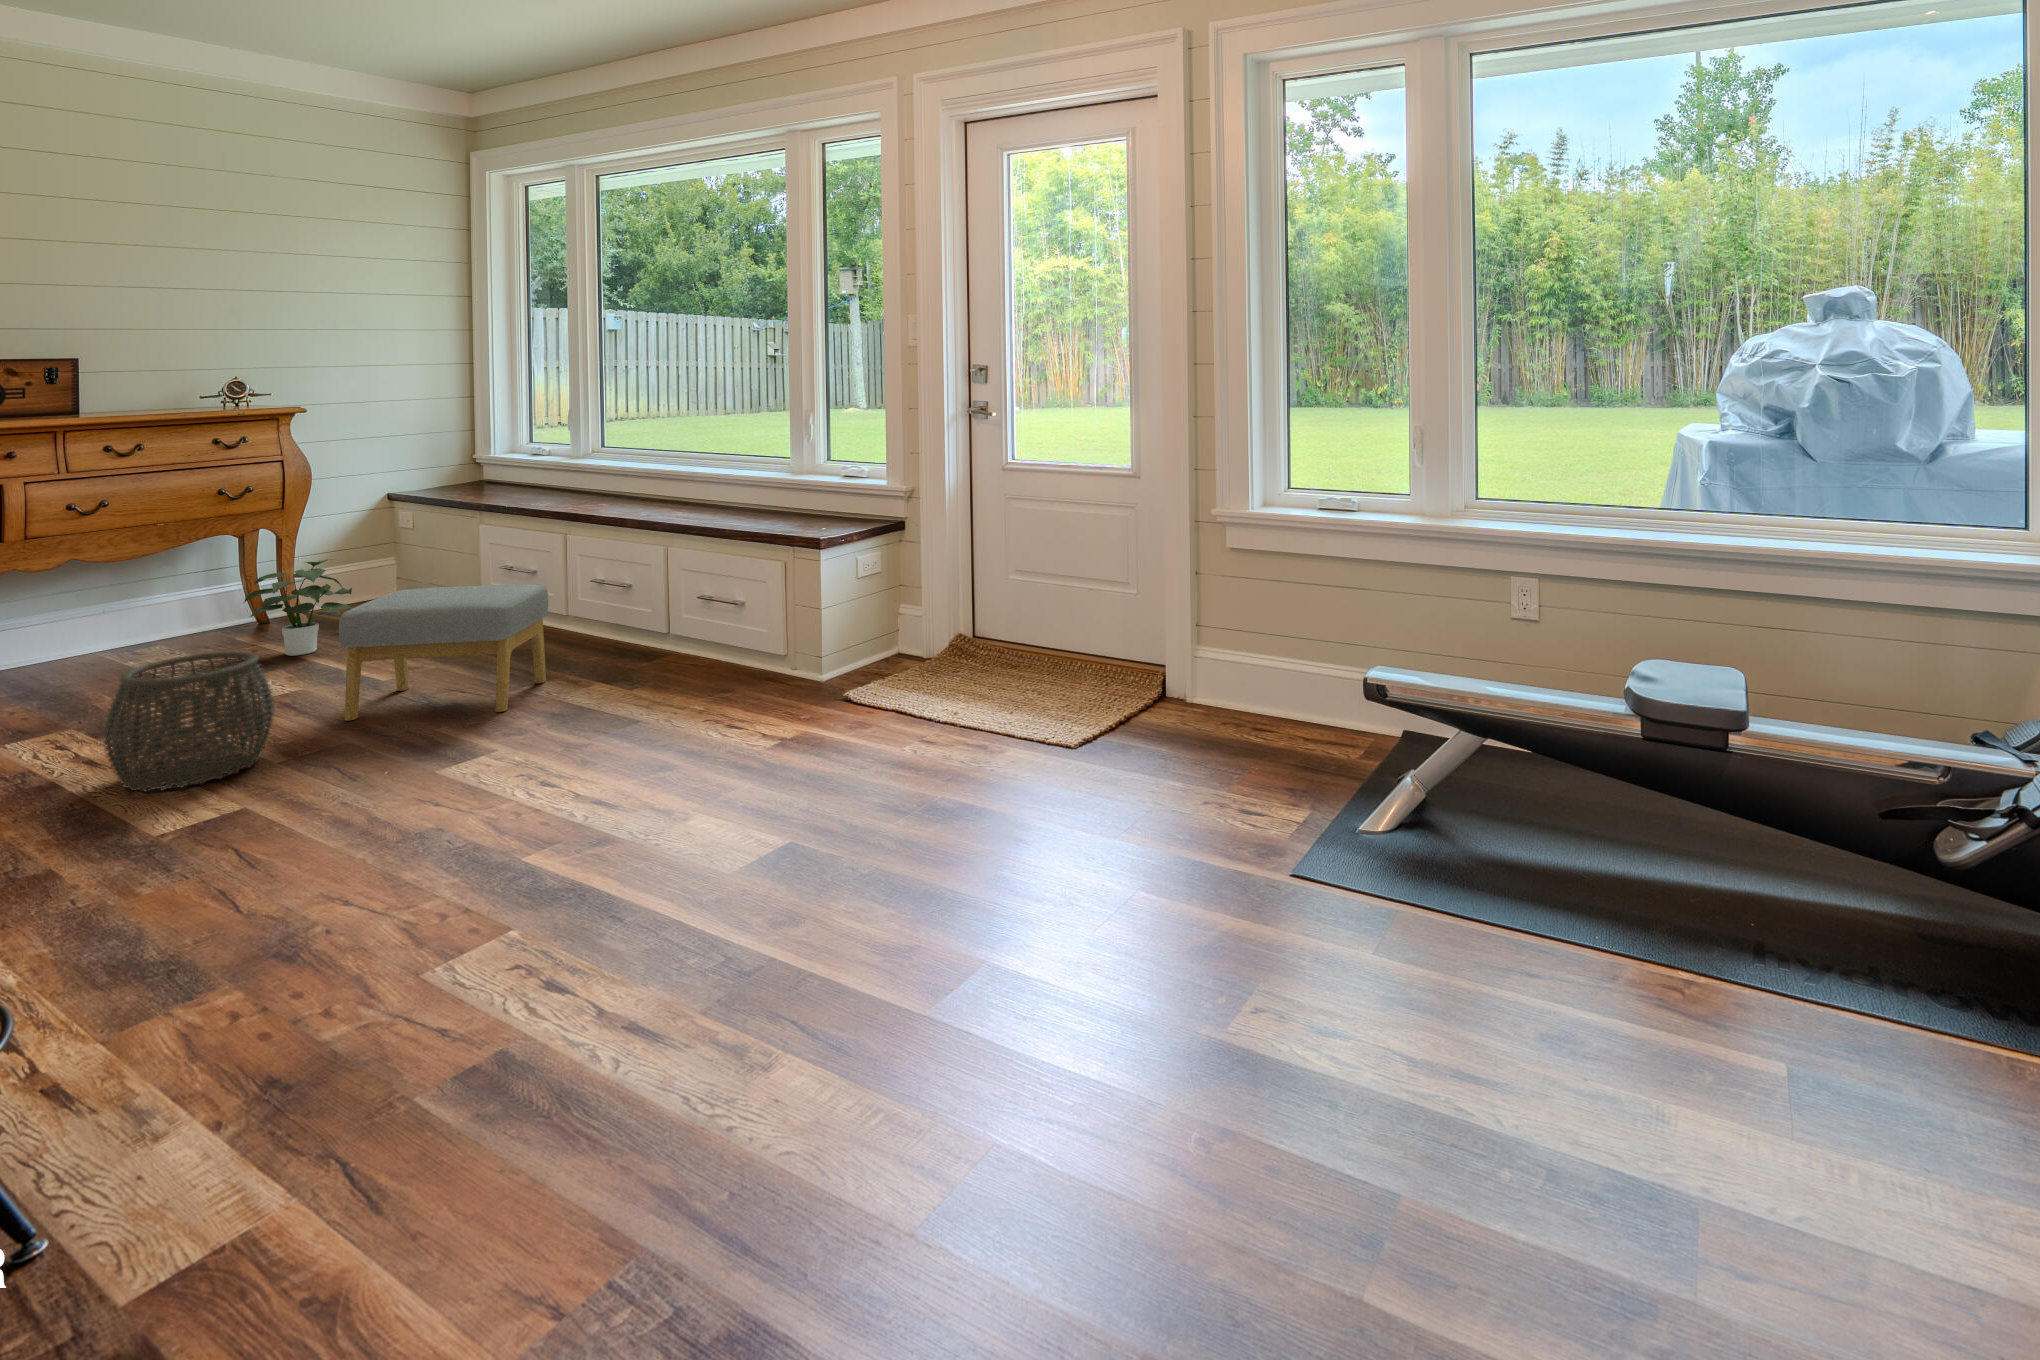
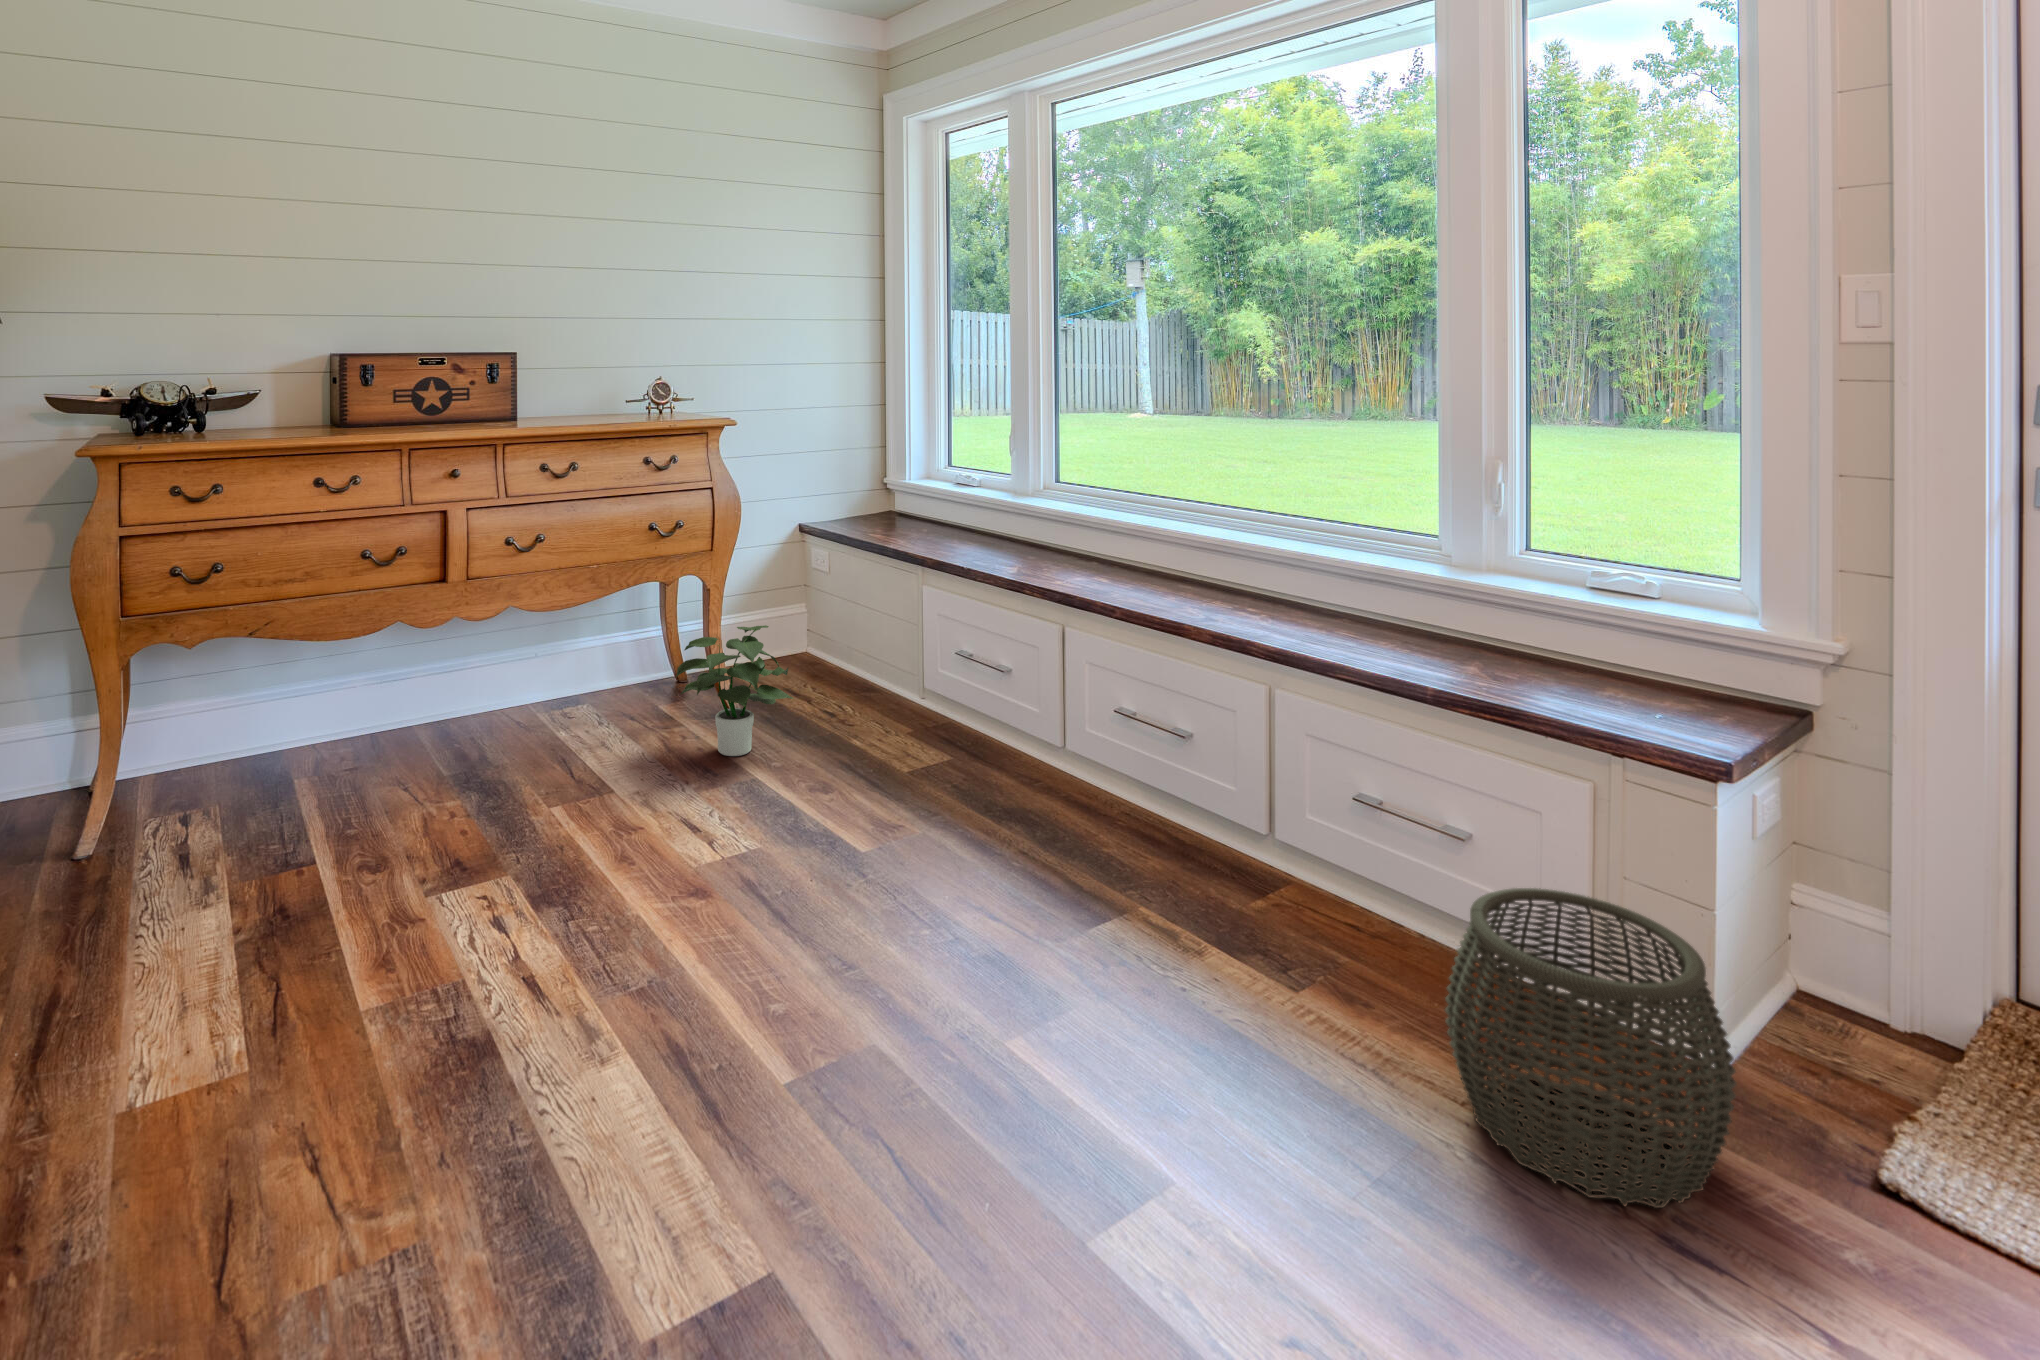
footstool: present [339,584,548,721] -> none [827,720,1105,996]
woven basket: present [103,651,275,792] -> present [1444,888,1736,1208]

